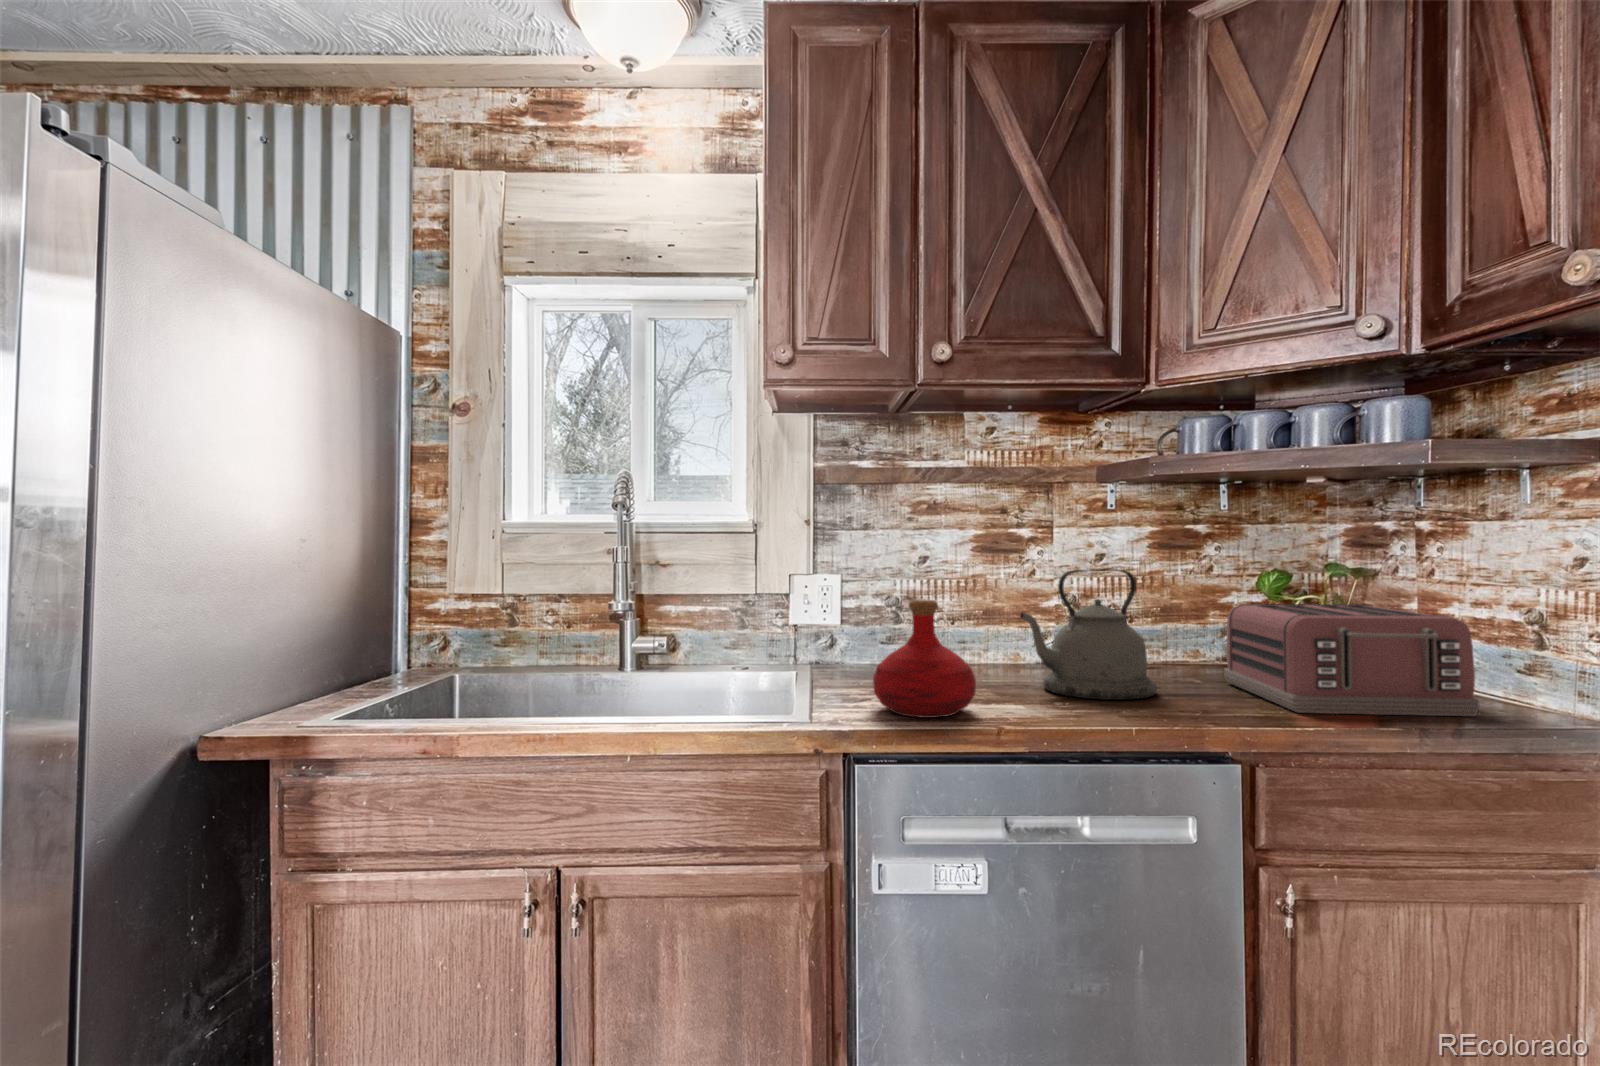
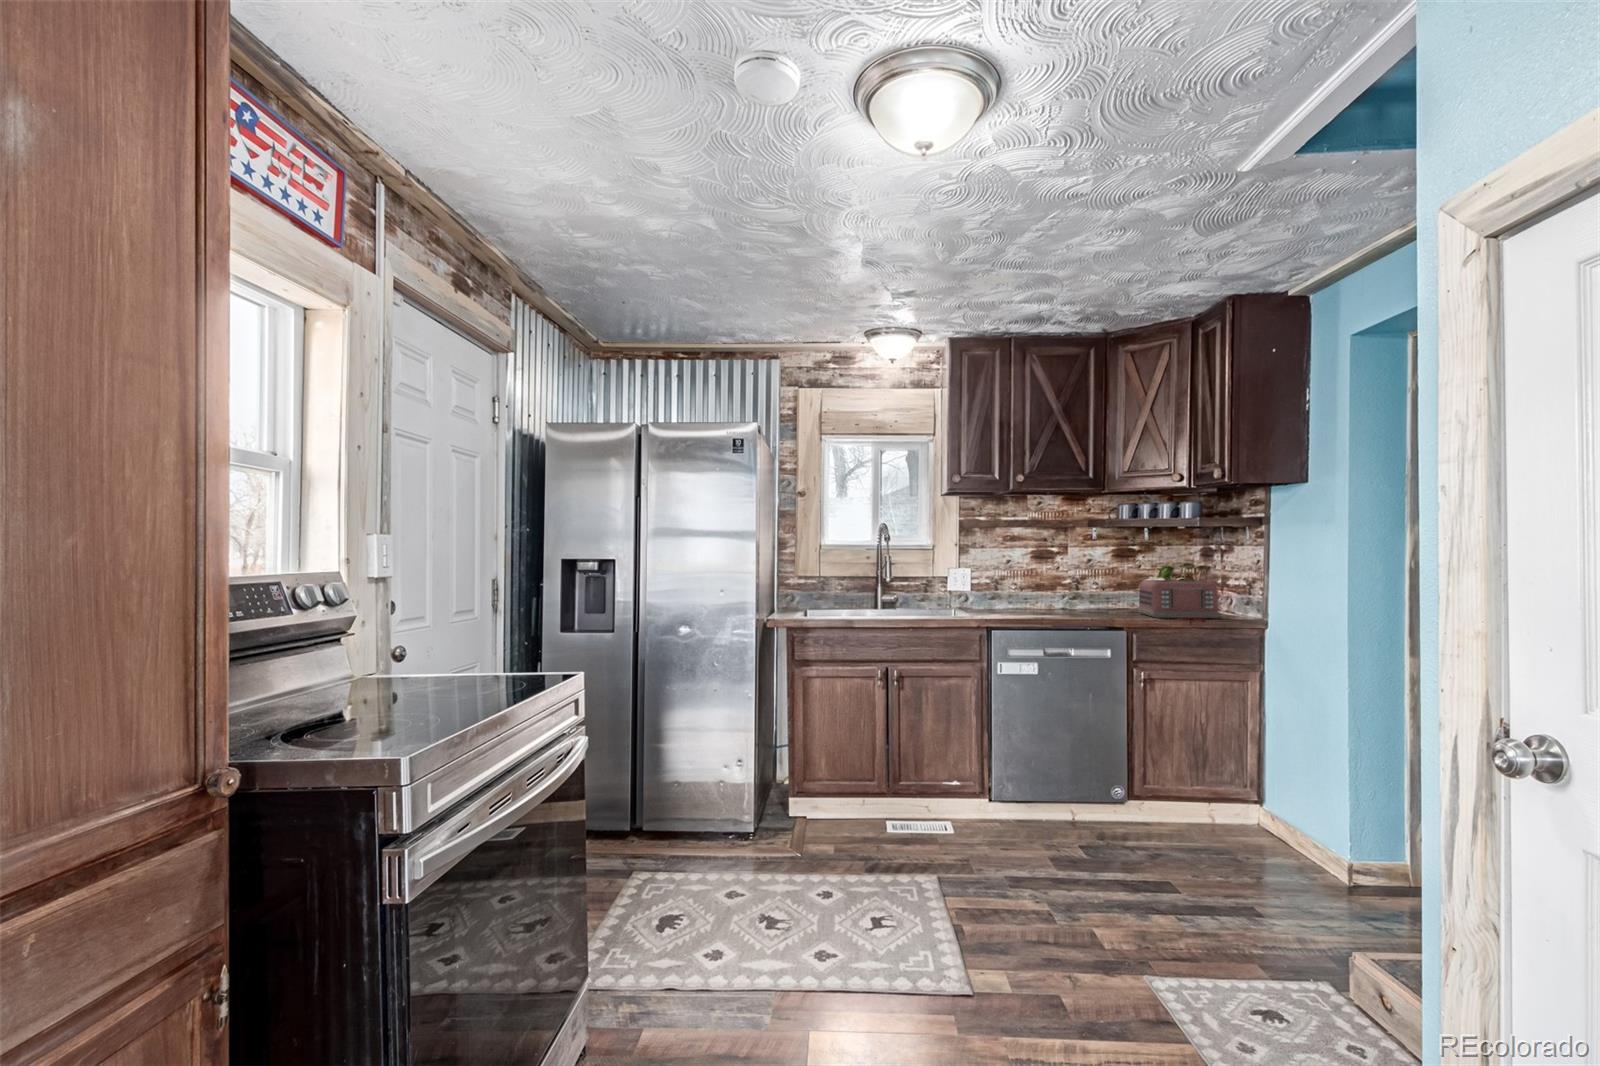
kettle: present [1020,569,1157,700] -> none [1052,565,1107,615]
bottle: present [873,600,976,718] -> none [997,576,1036,618]

